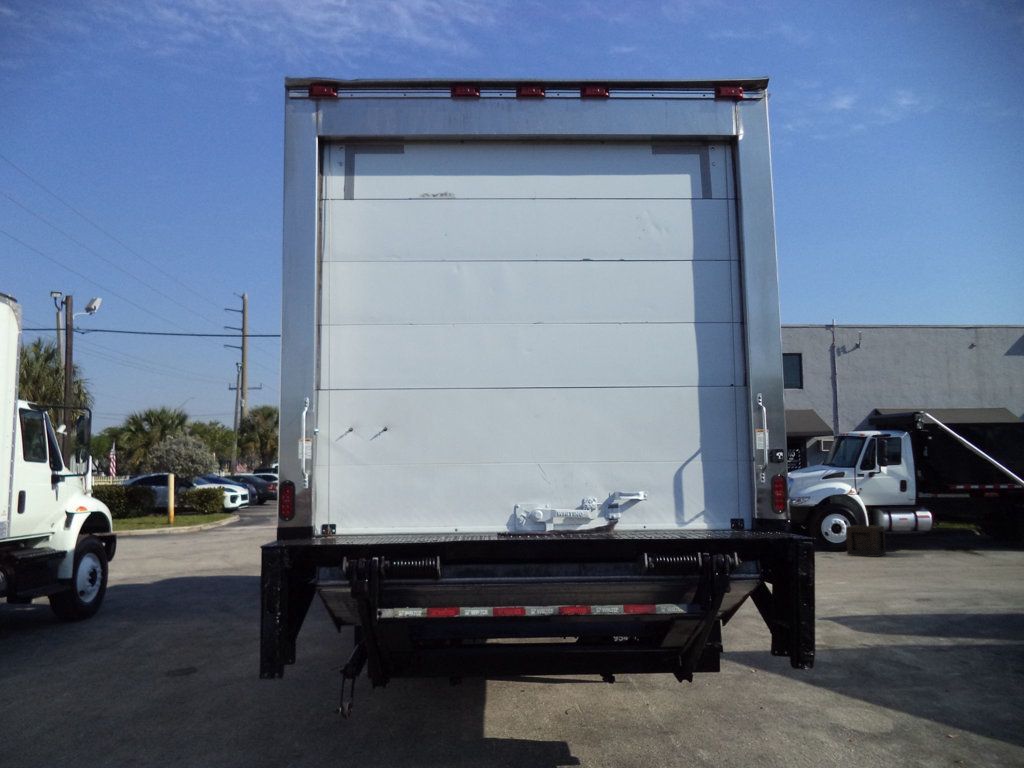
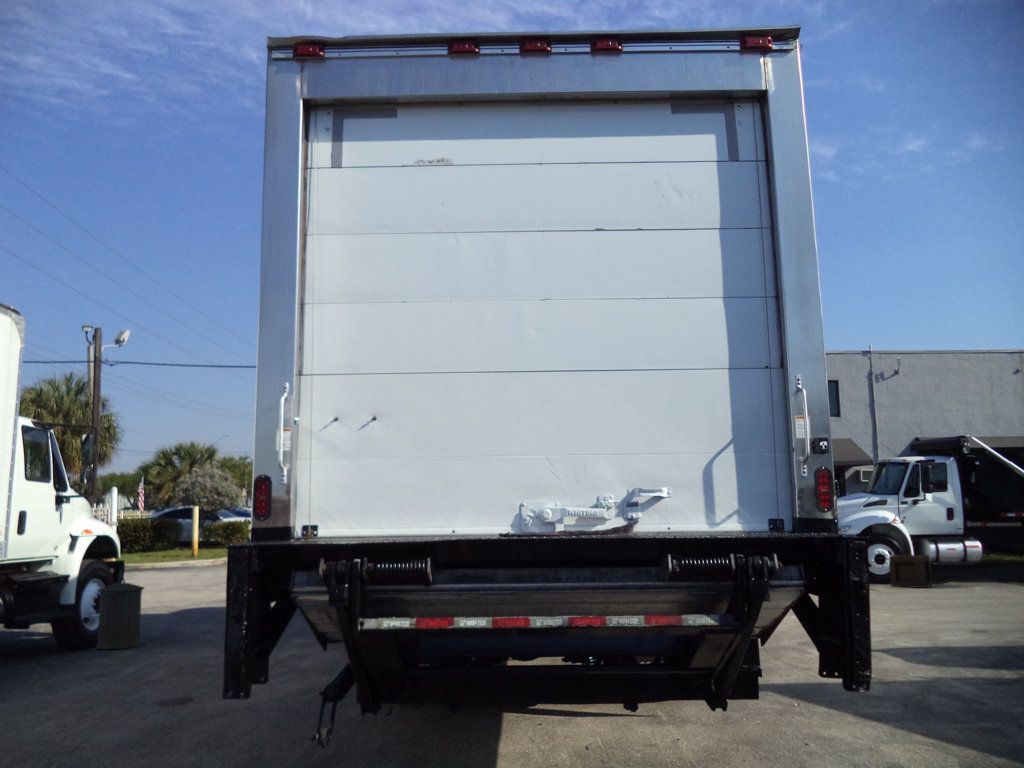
trash can: none [94,553,139,622] -> present [97,577,144,650]

